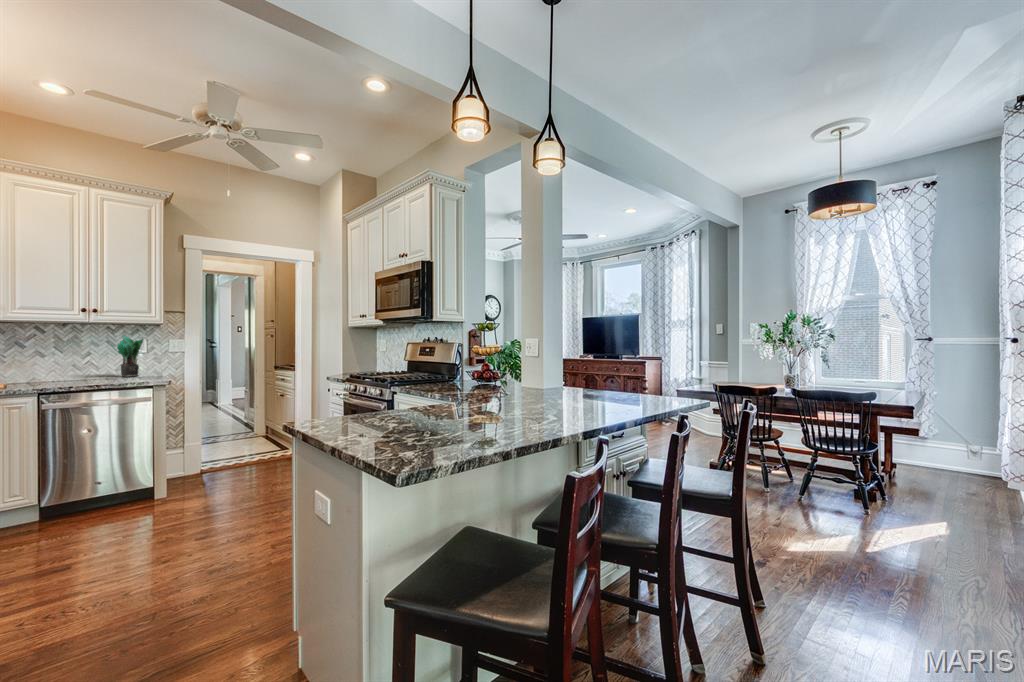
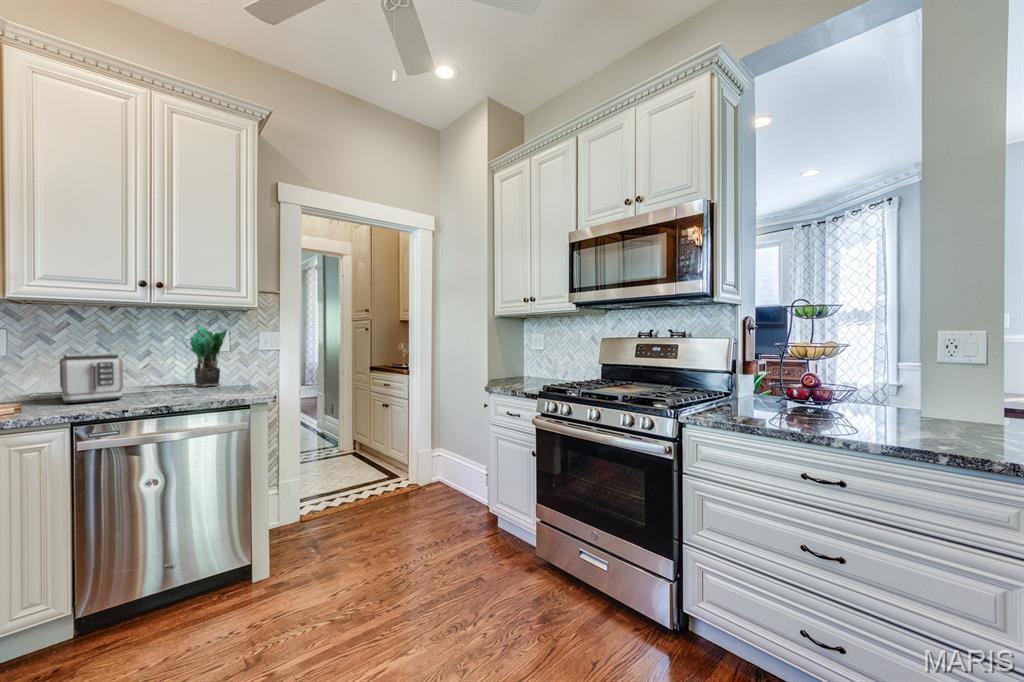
toaster: none [30,354,71,384] -> present [60,353,123,403]

